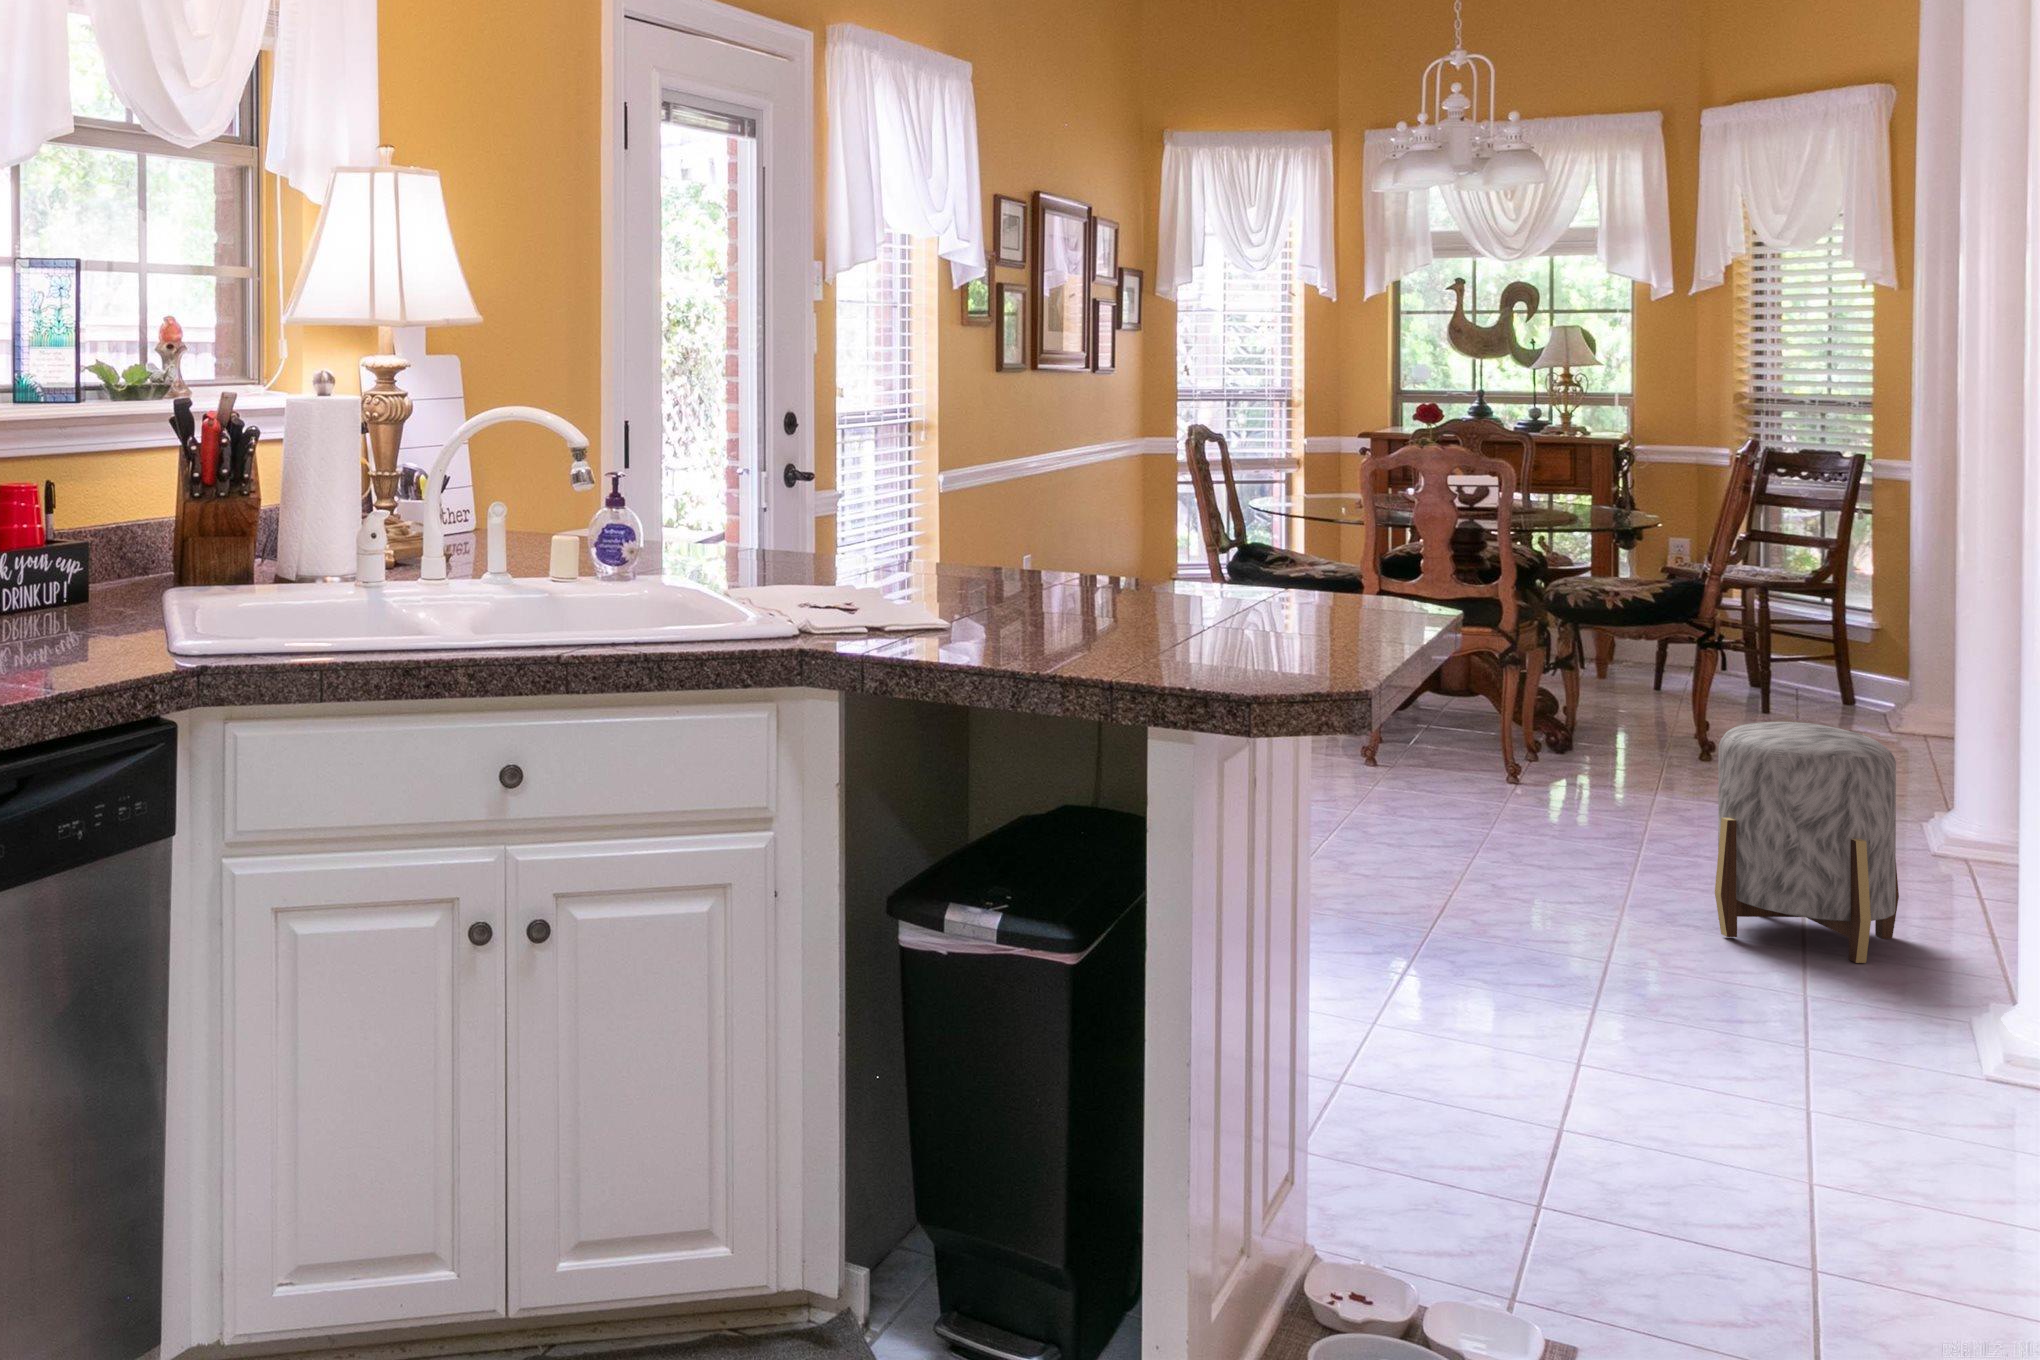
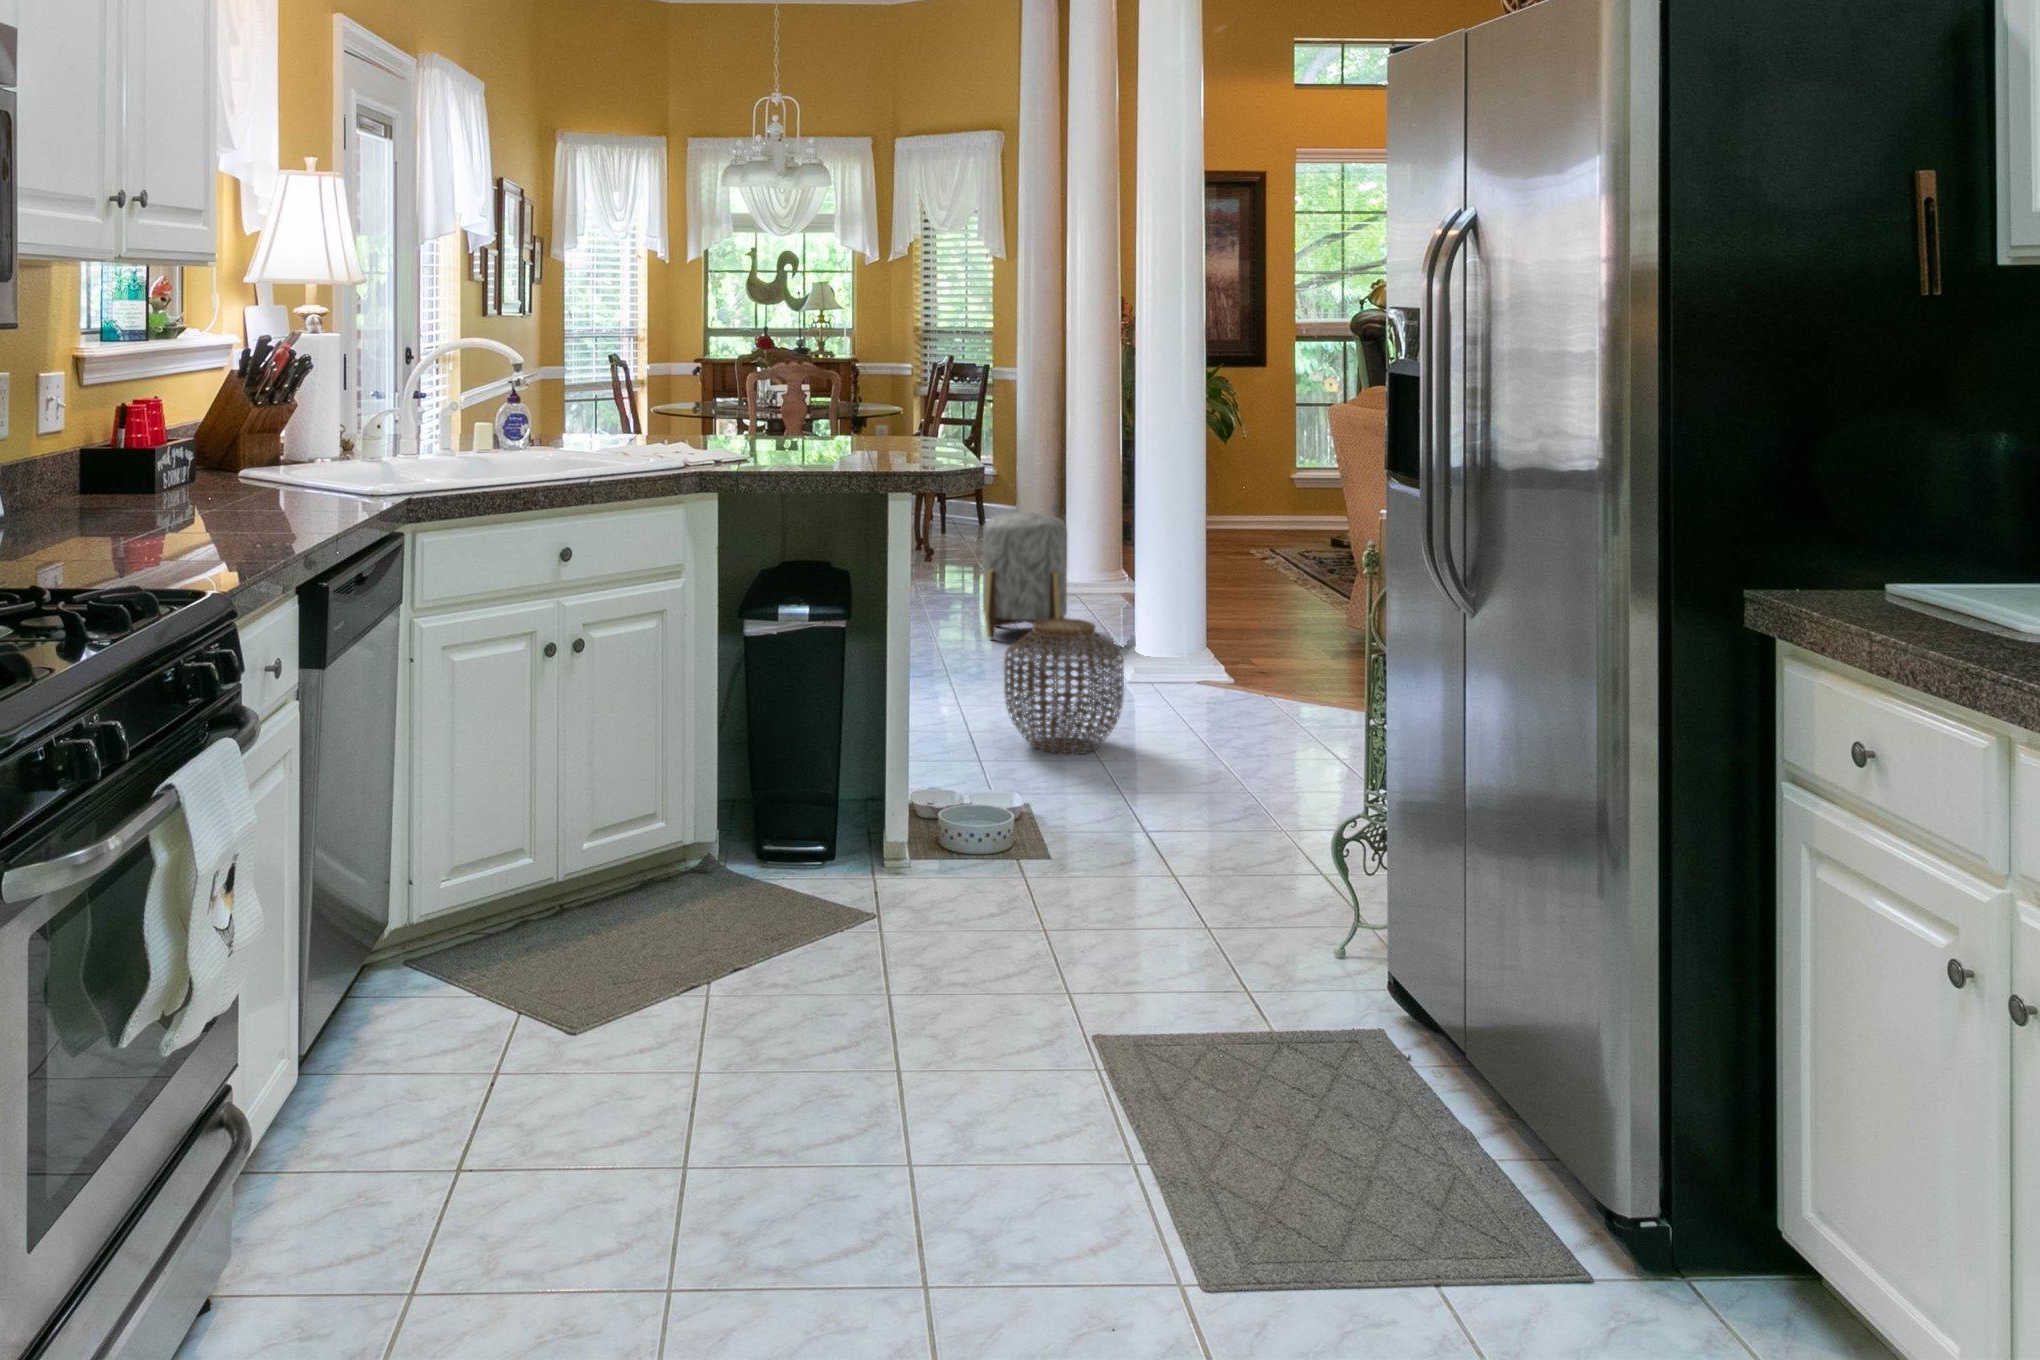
woven basket: none [1613,959,1886,1242] -> present [1004,618,1124,754]

